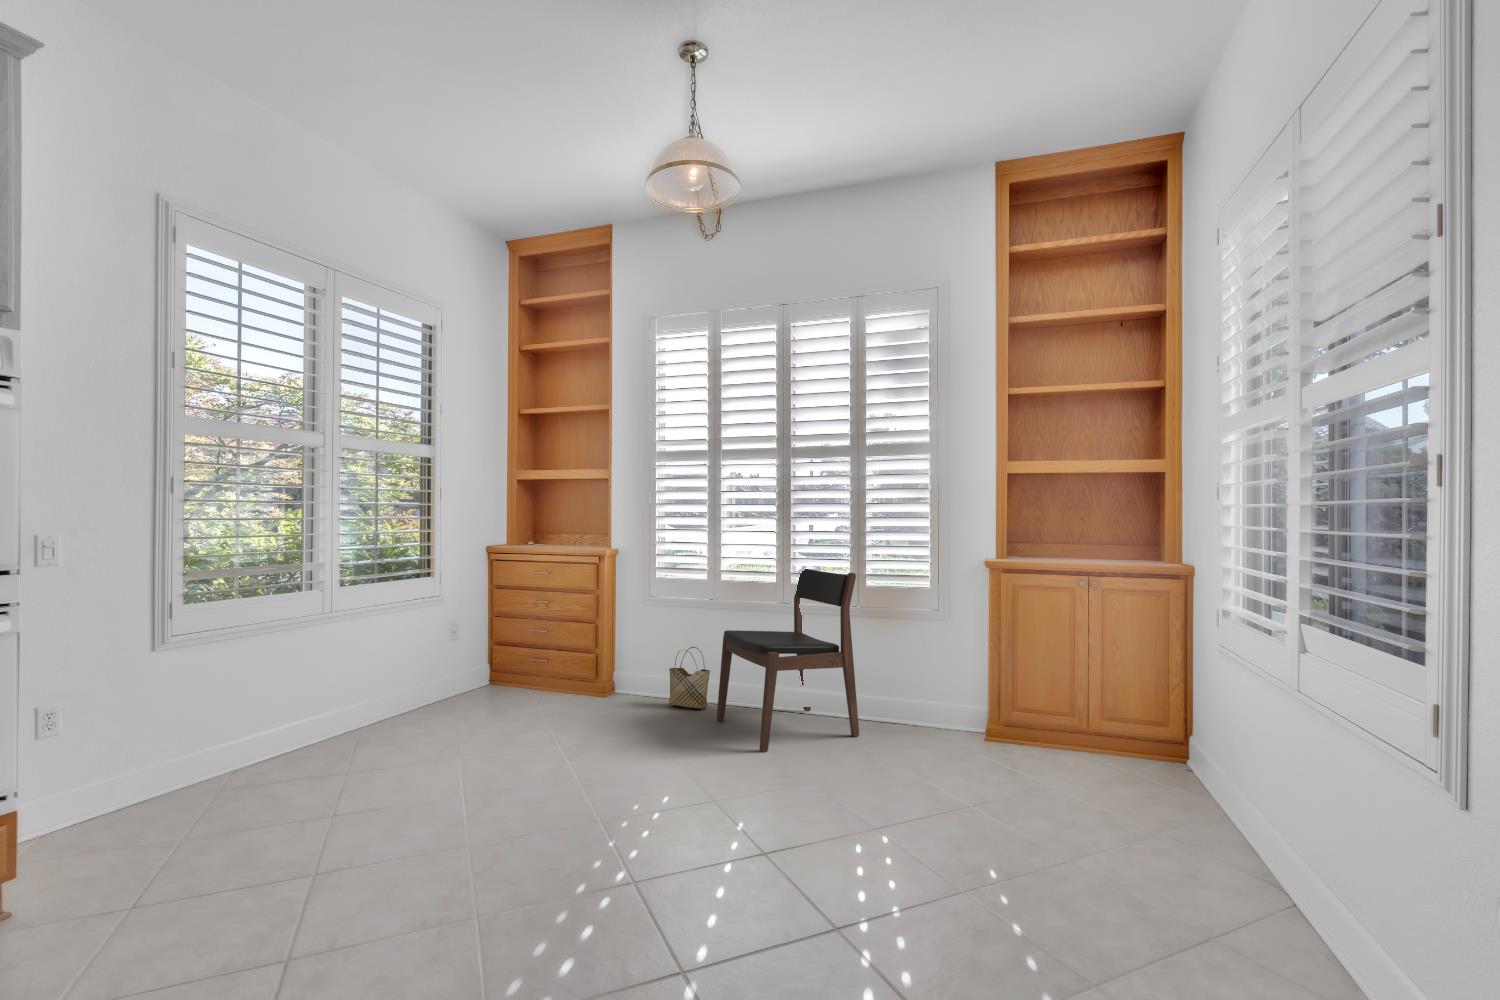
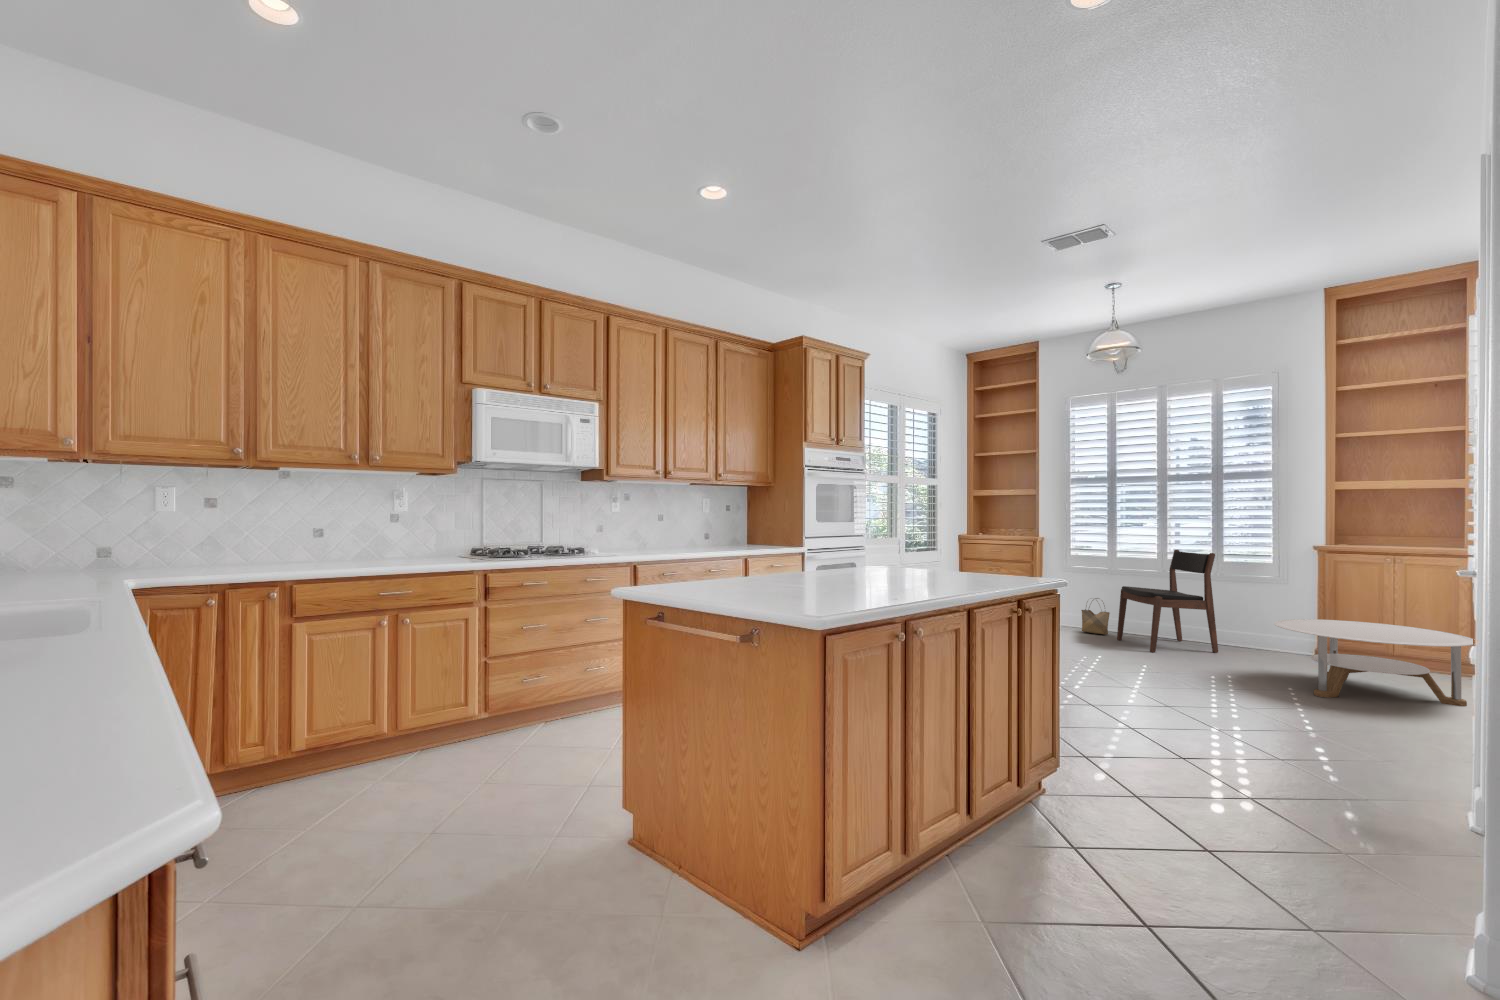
round table: none [949,686,1257,872] -> present [1274,619,1473,706]

